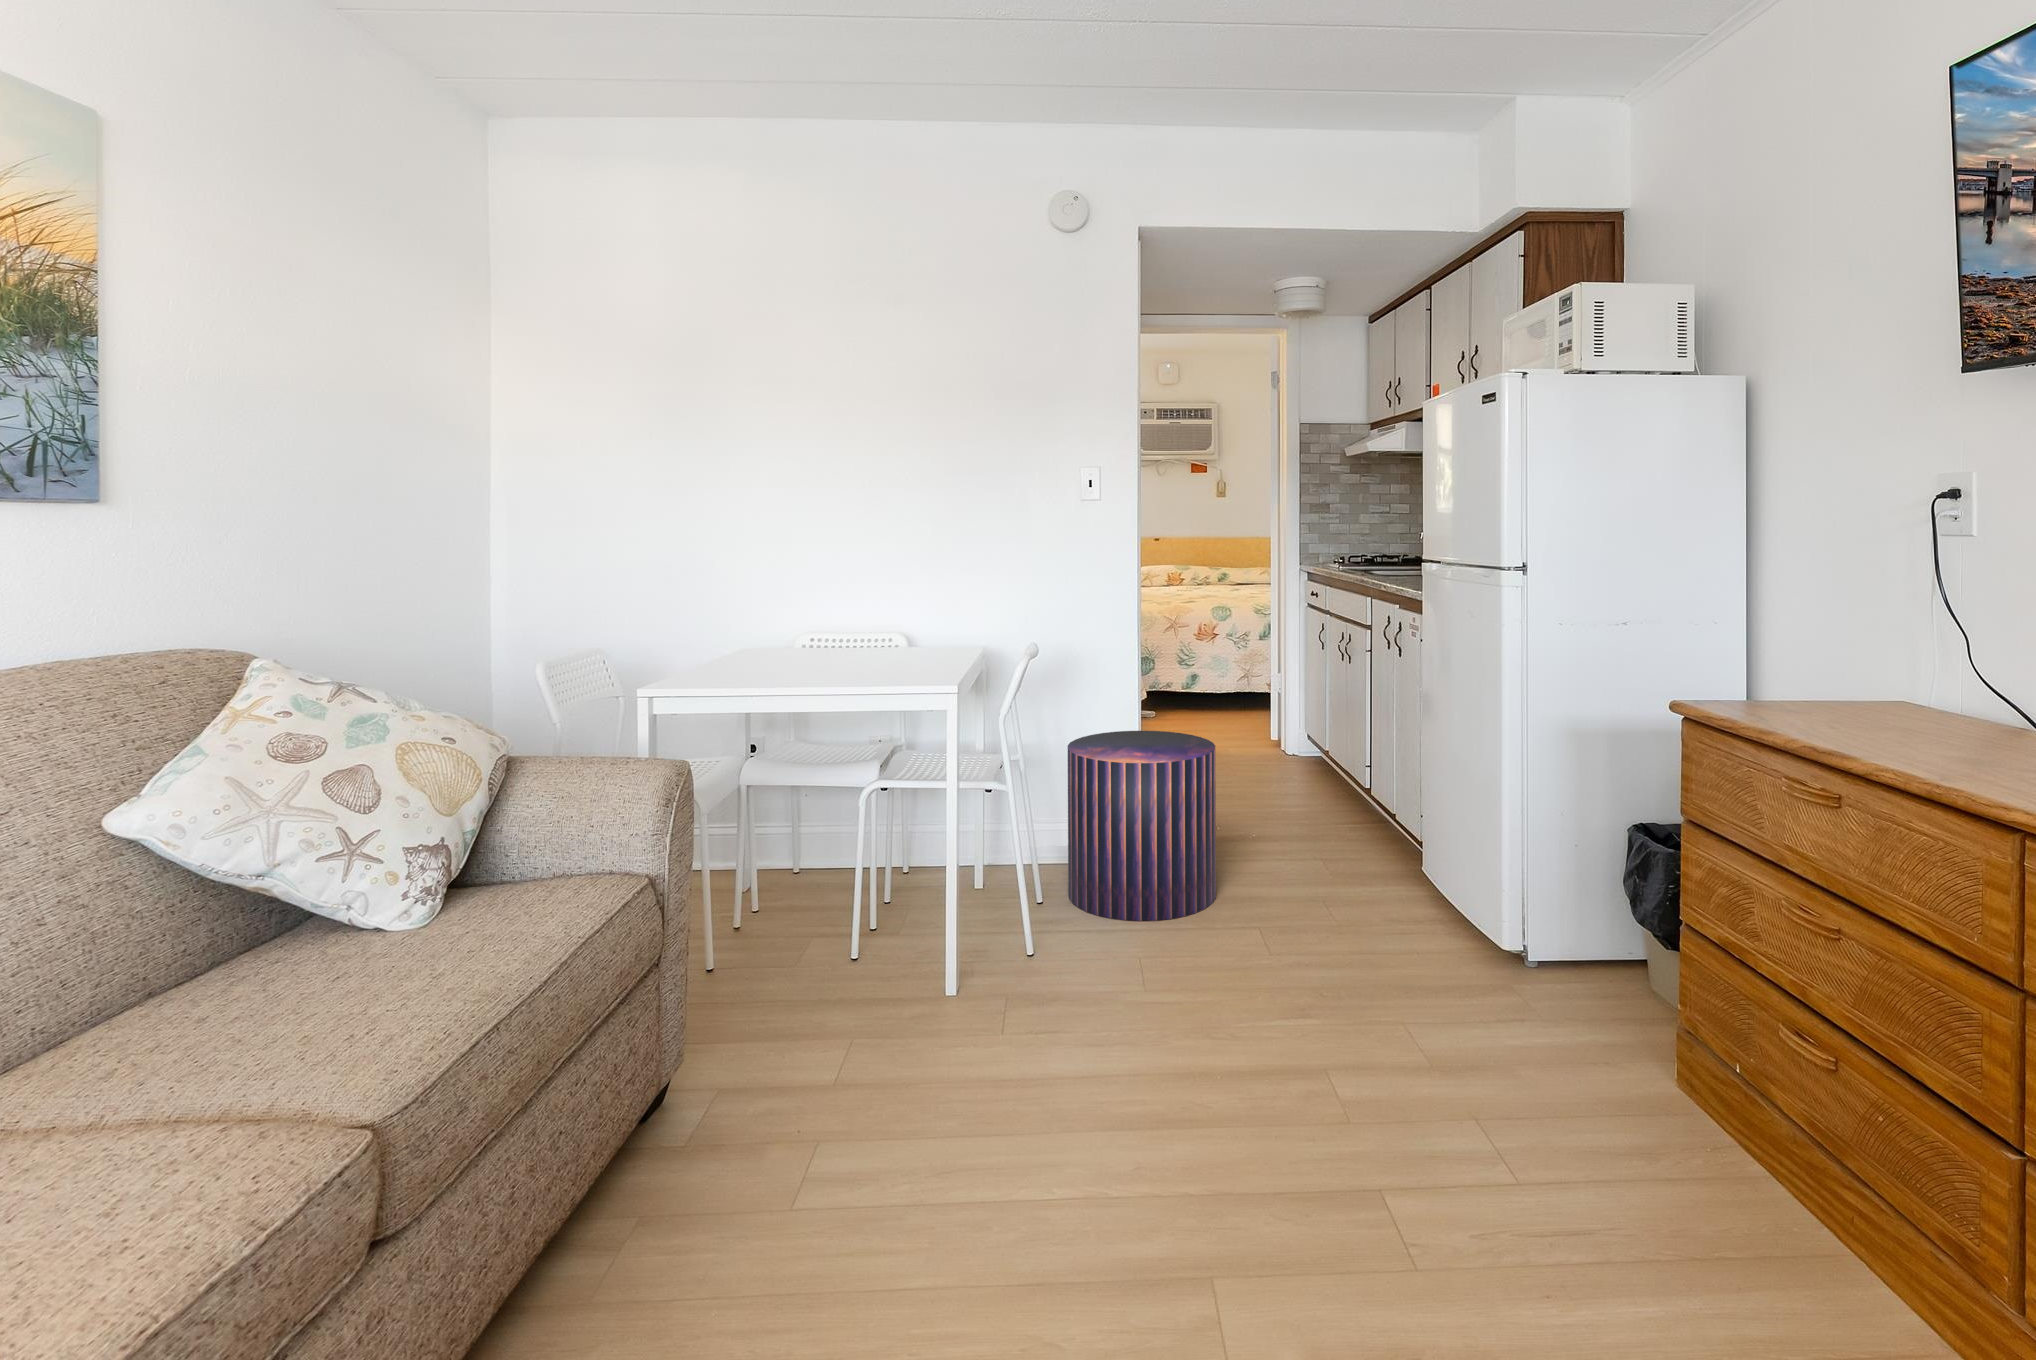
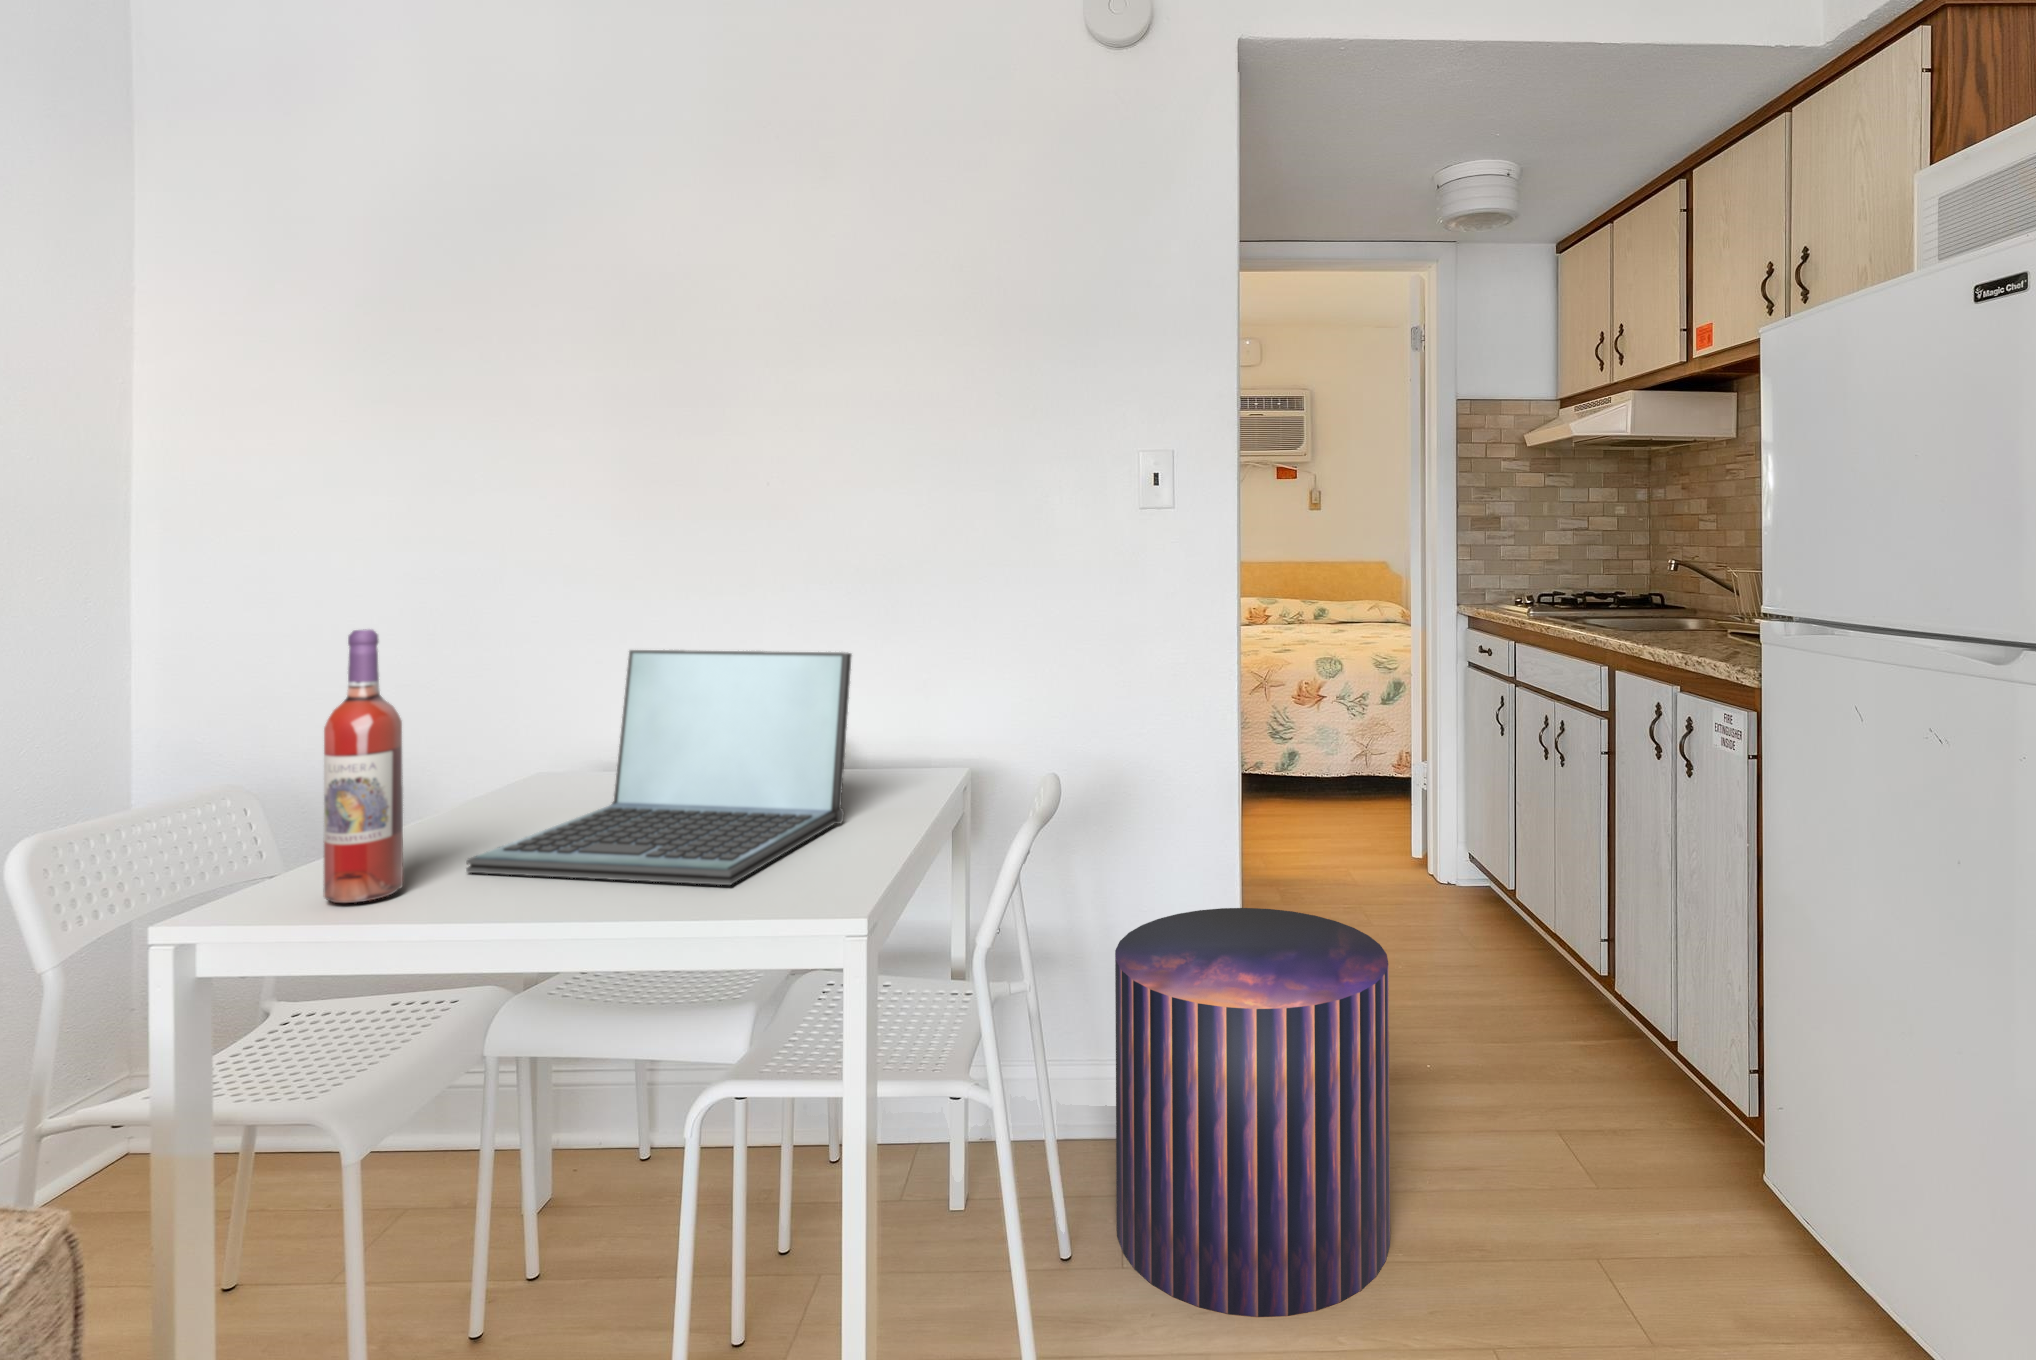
wine bottle: none [704,563,737,687] -> present [324,629,403,903]
laptop: none [758,579,931,682] -> present [466,650,852,885]

